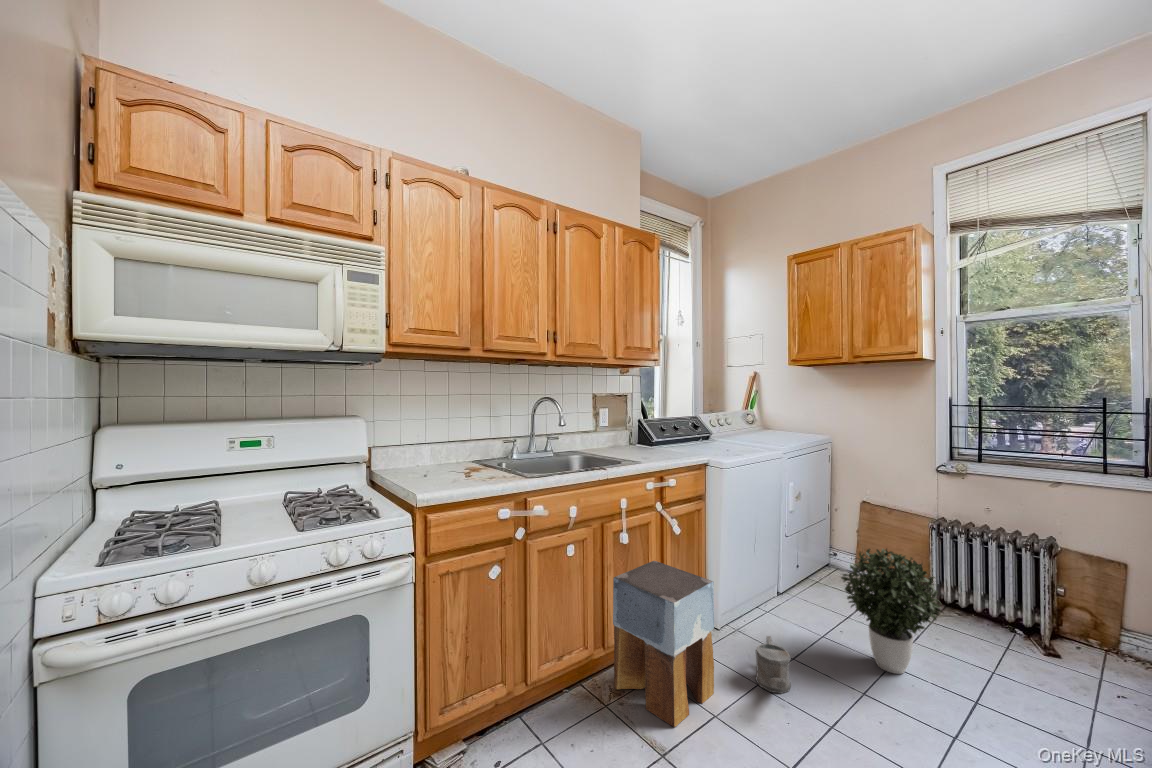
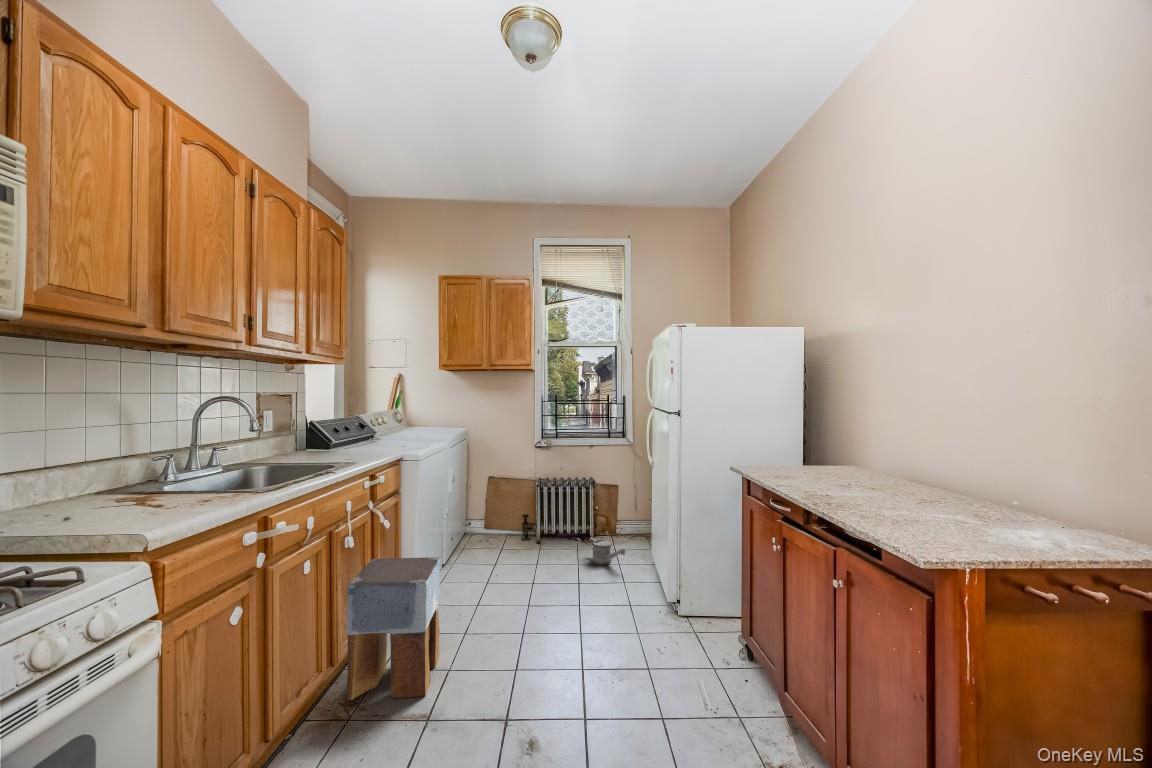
potted plant: present [841,549,941,674] -> none [505,502,564,588]
watering can: present [755,636,791,694] -> present [589,538,625,565]

